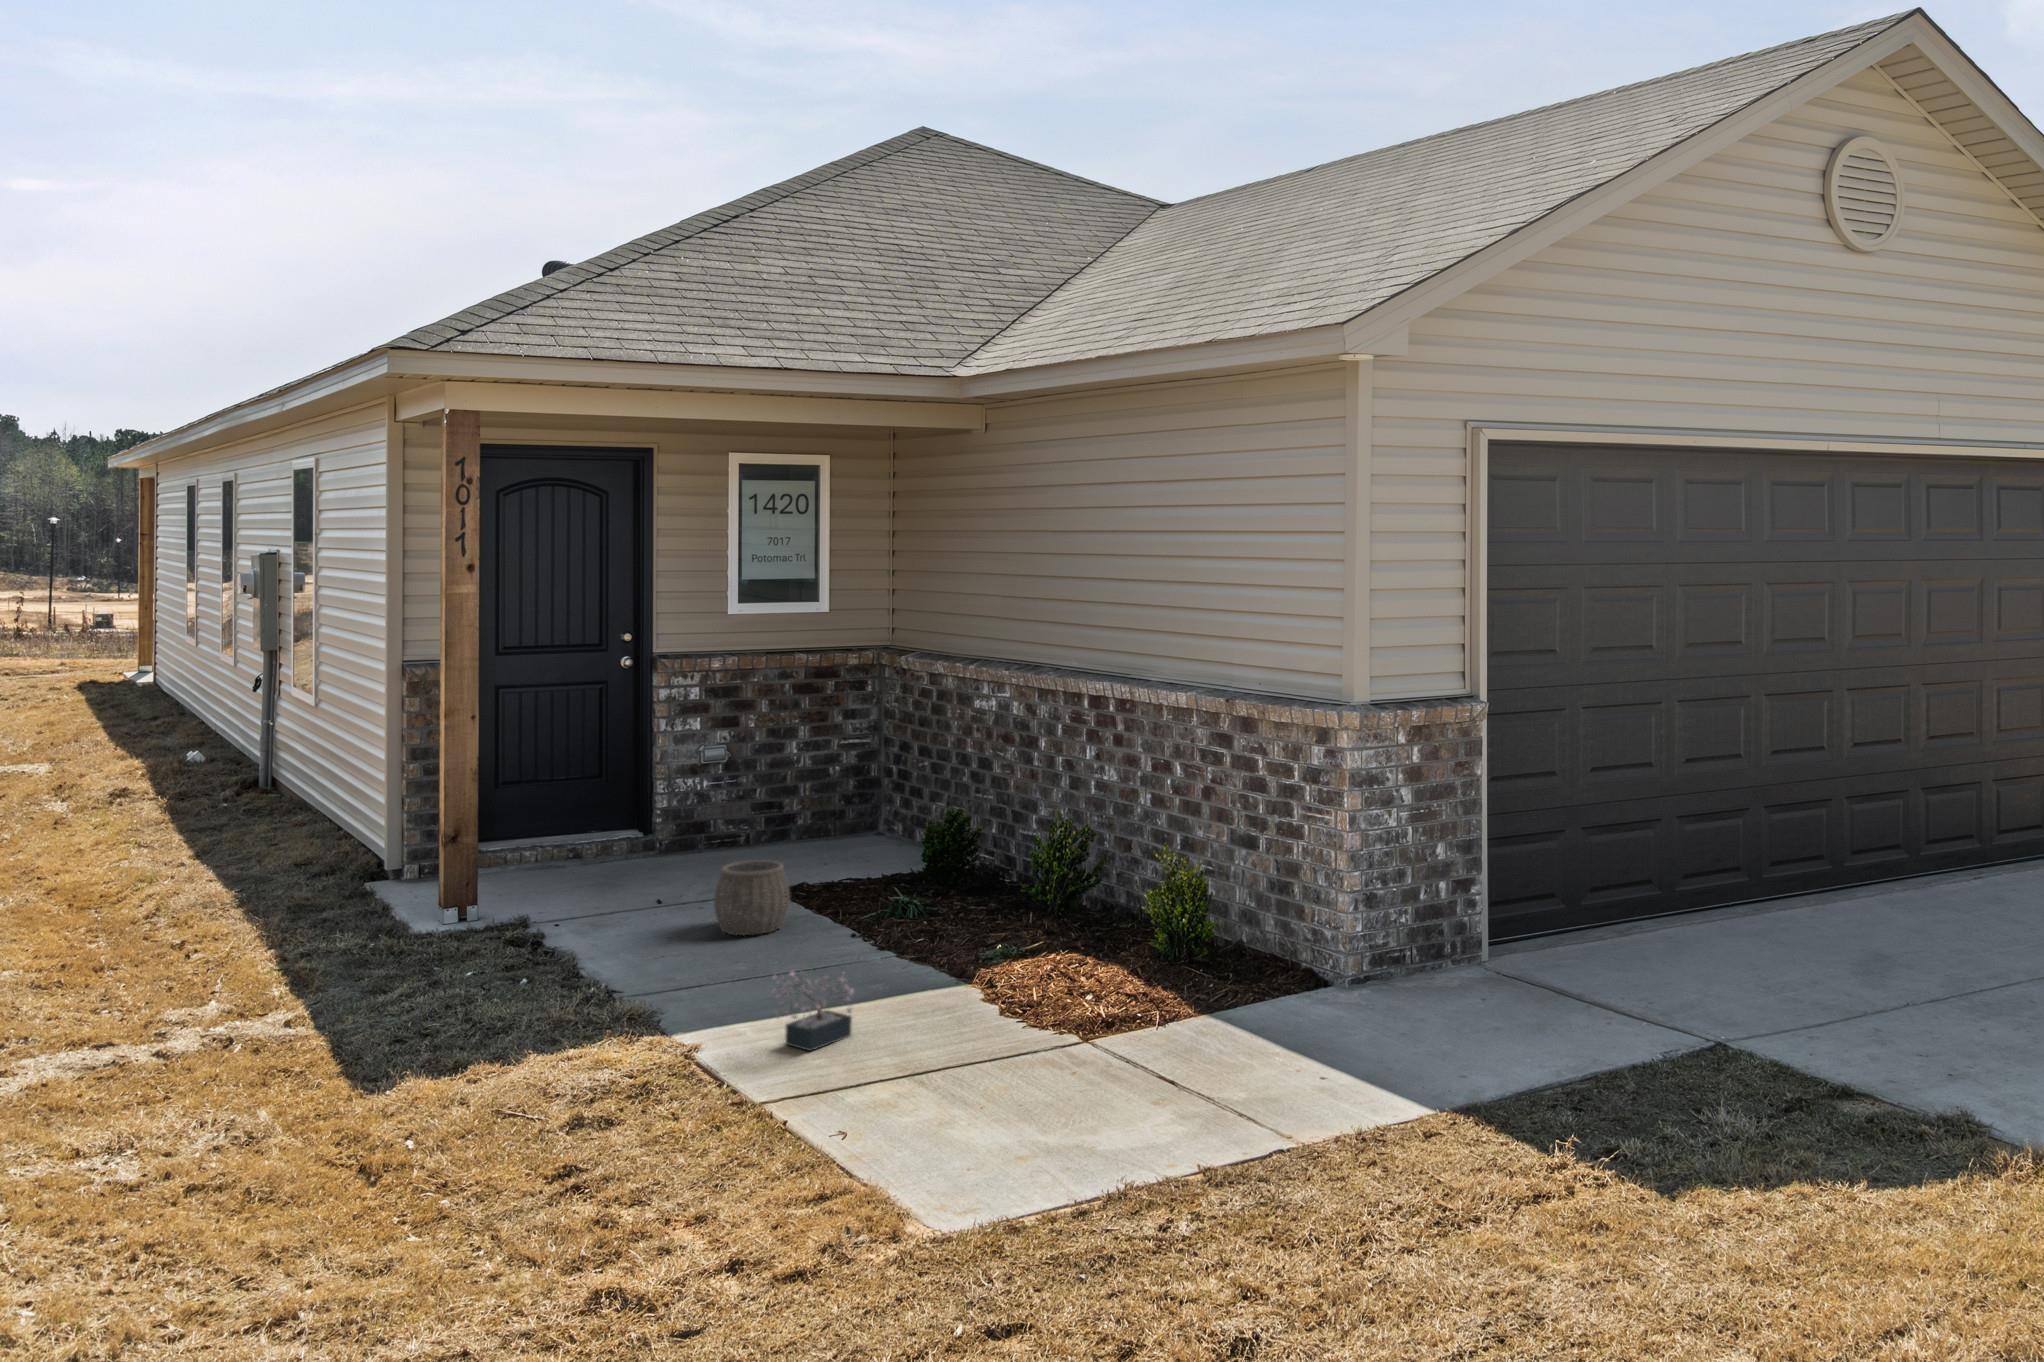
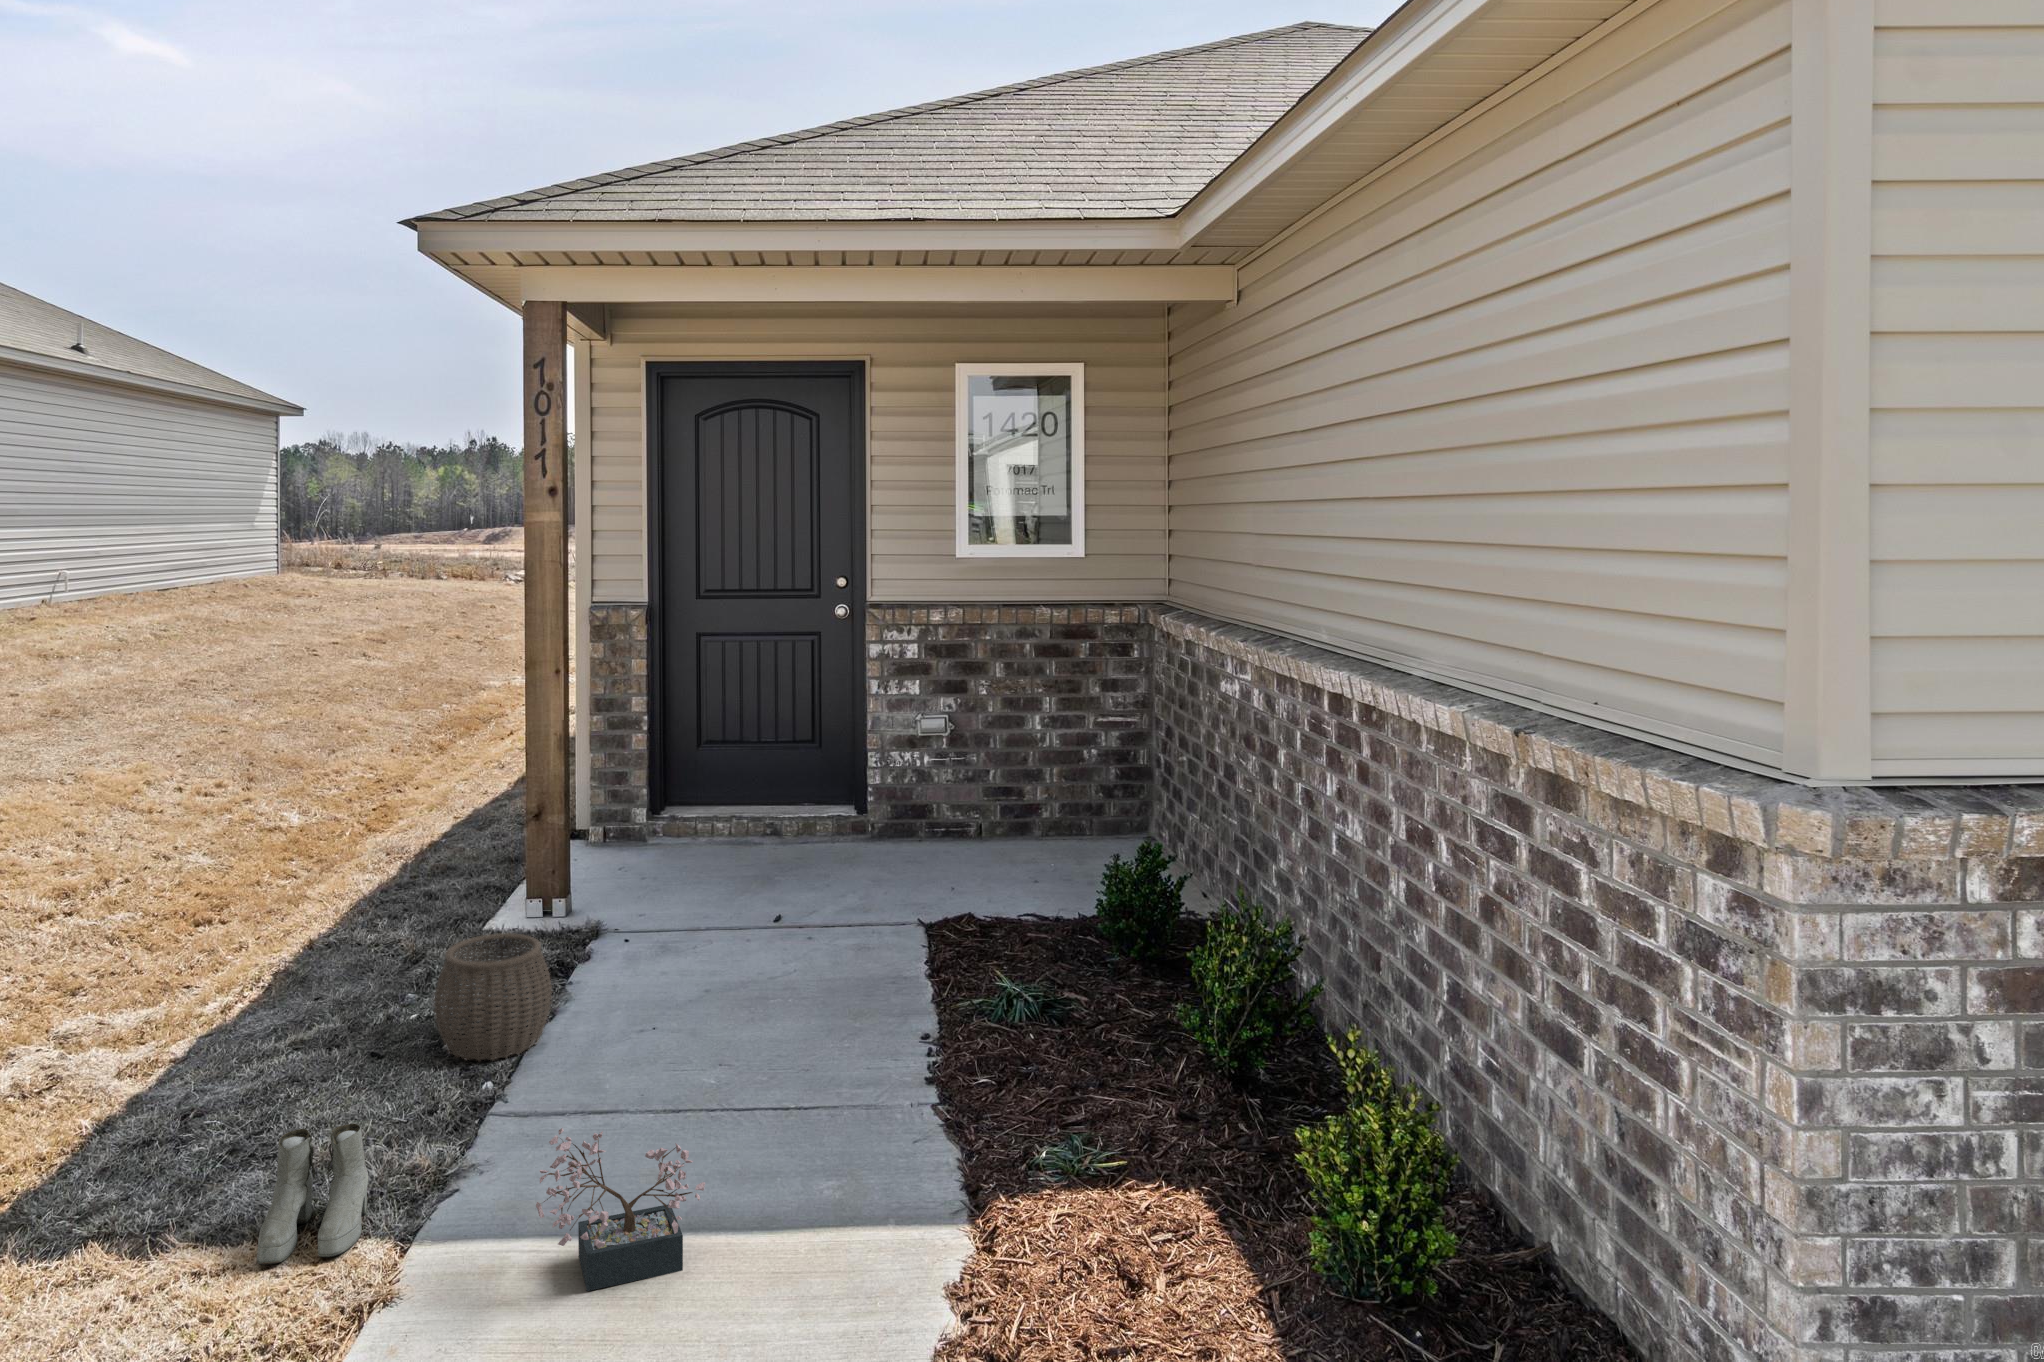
woven basket: present [714,860,790,935] -> present [434,933,552,1061]
boots: none [565,1007,636,1089] -> present [257,1123,369,1265]

